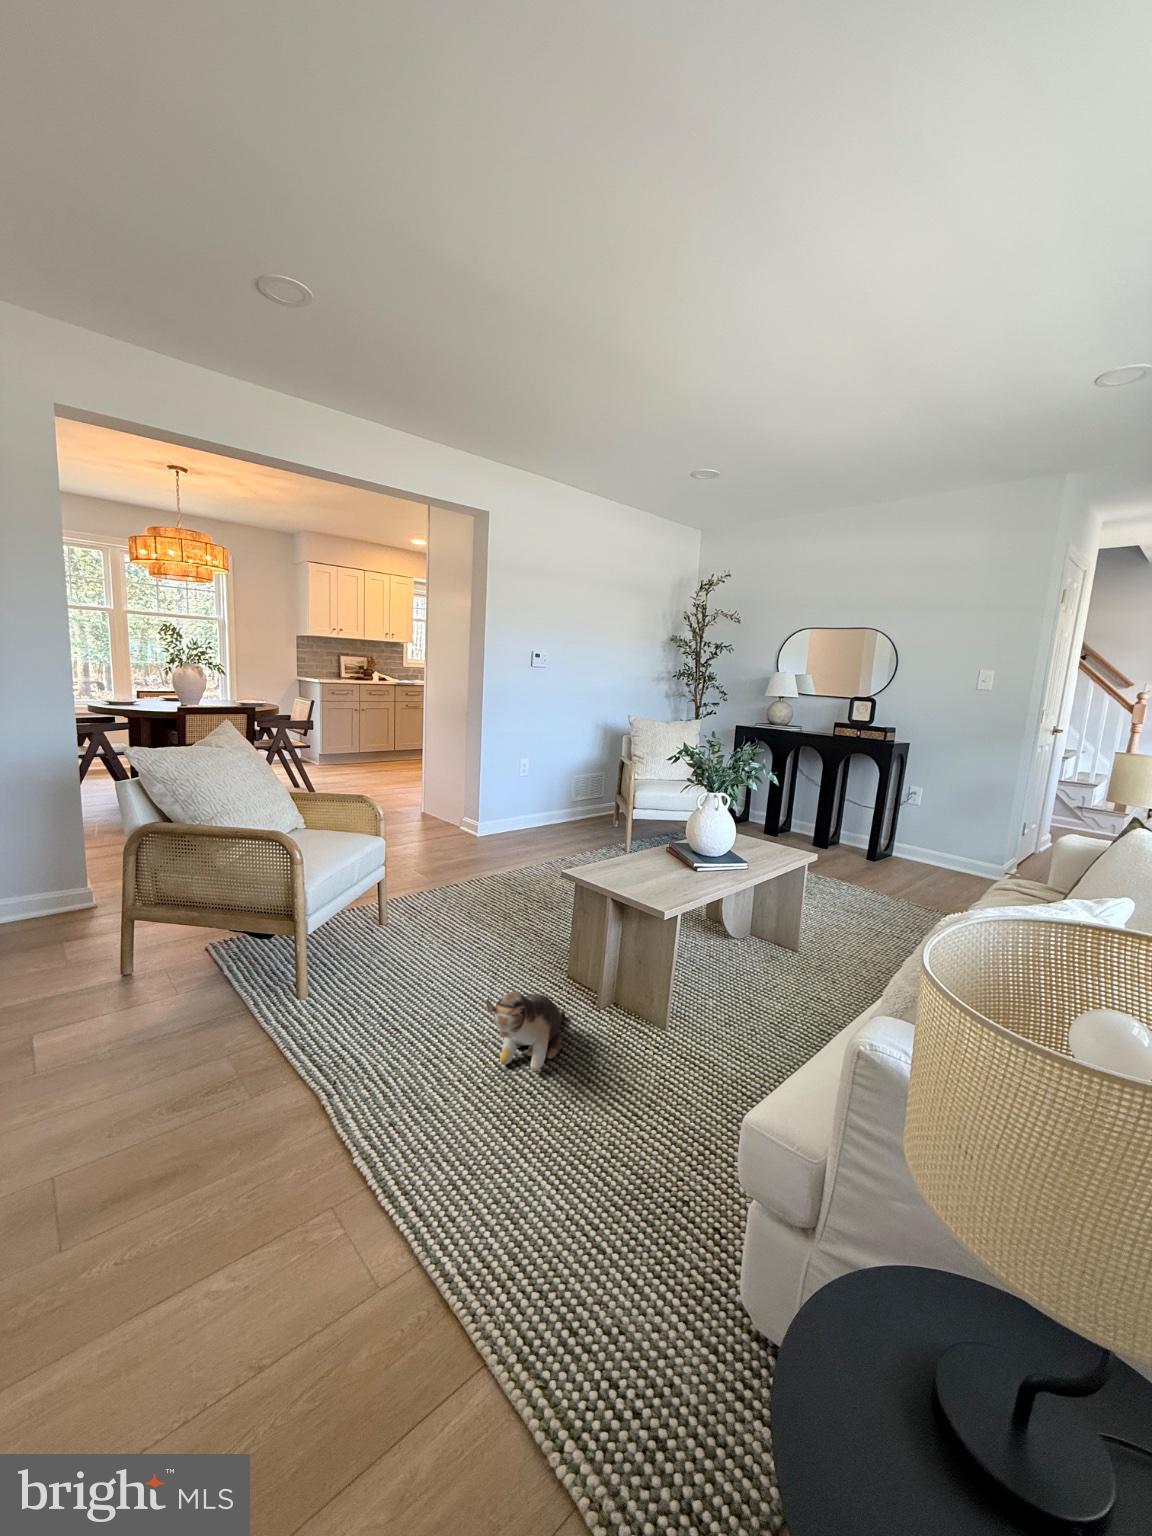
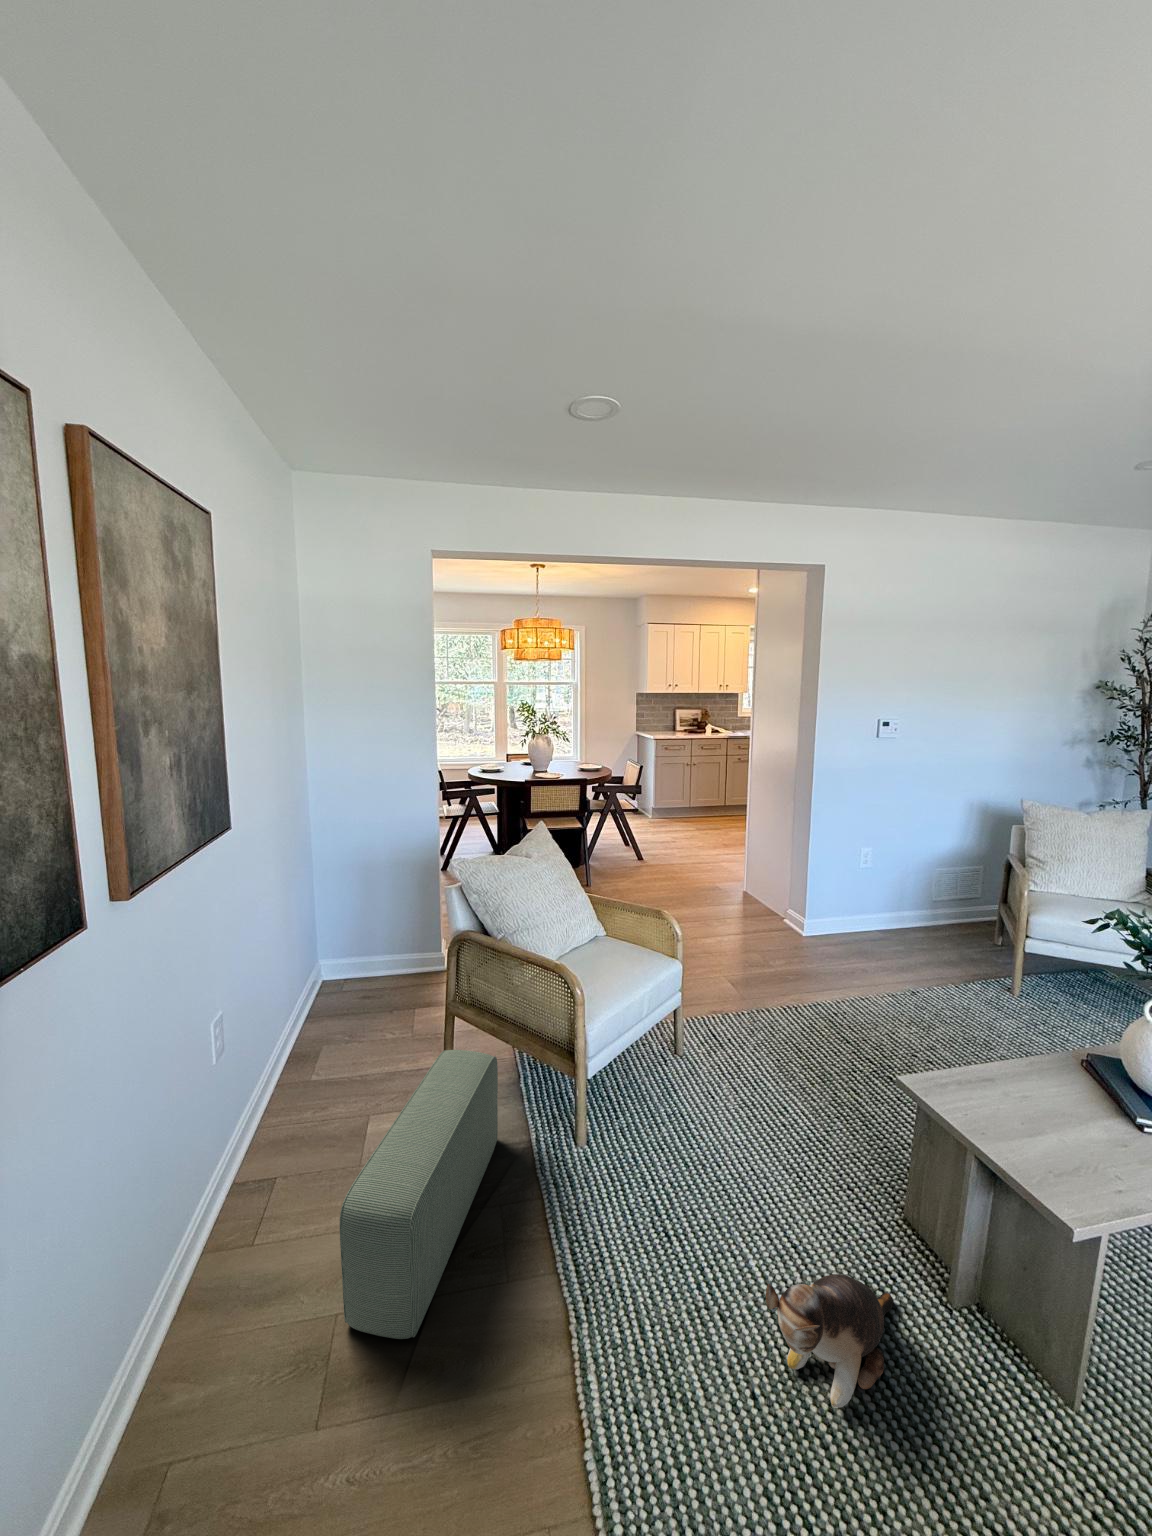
pouf: none [59,928,208,1175] -> present [340,1050,498,1339]

